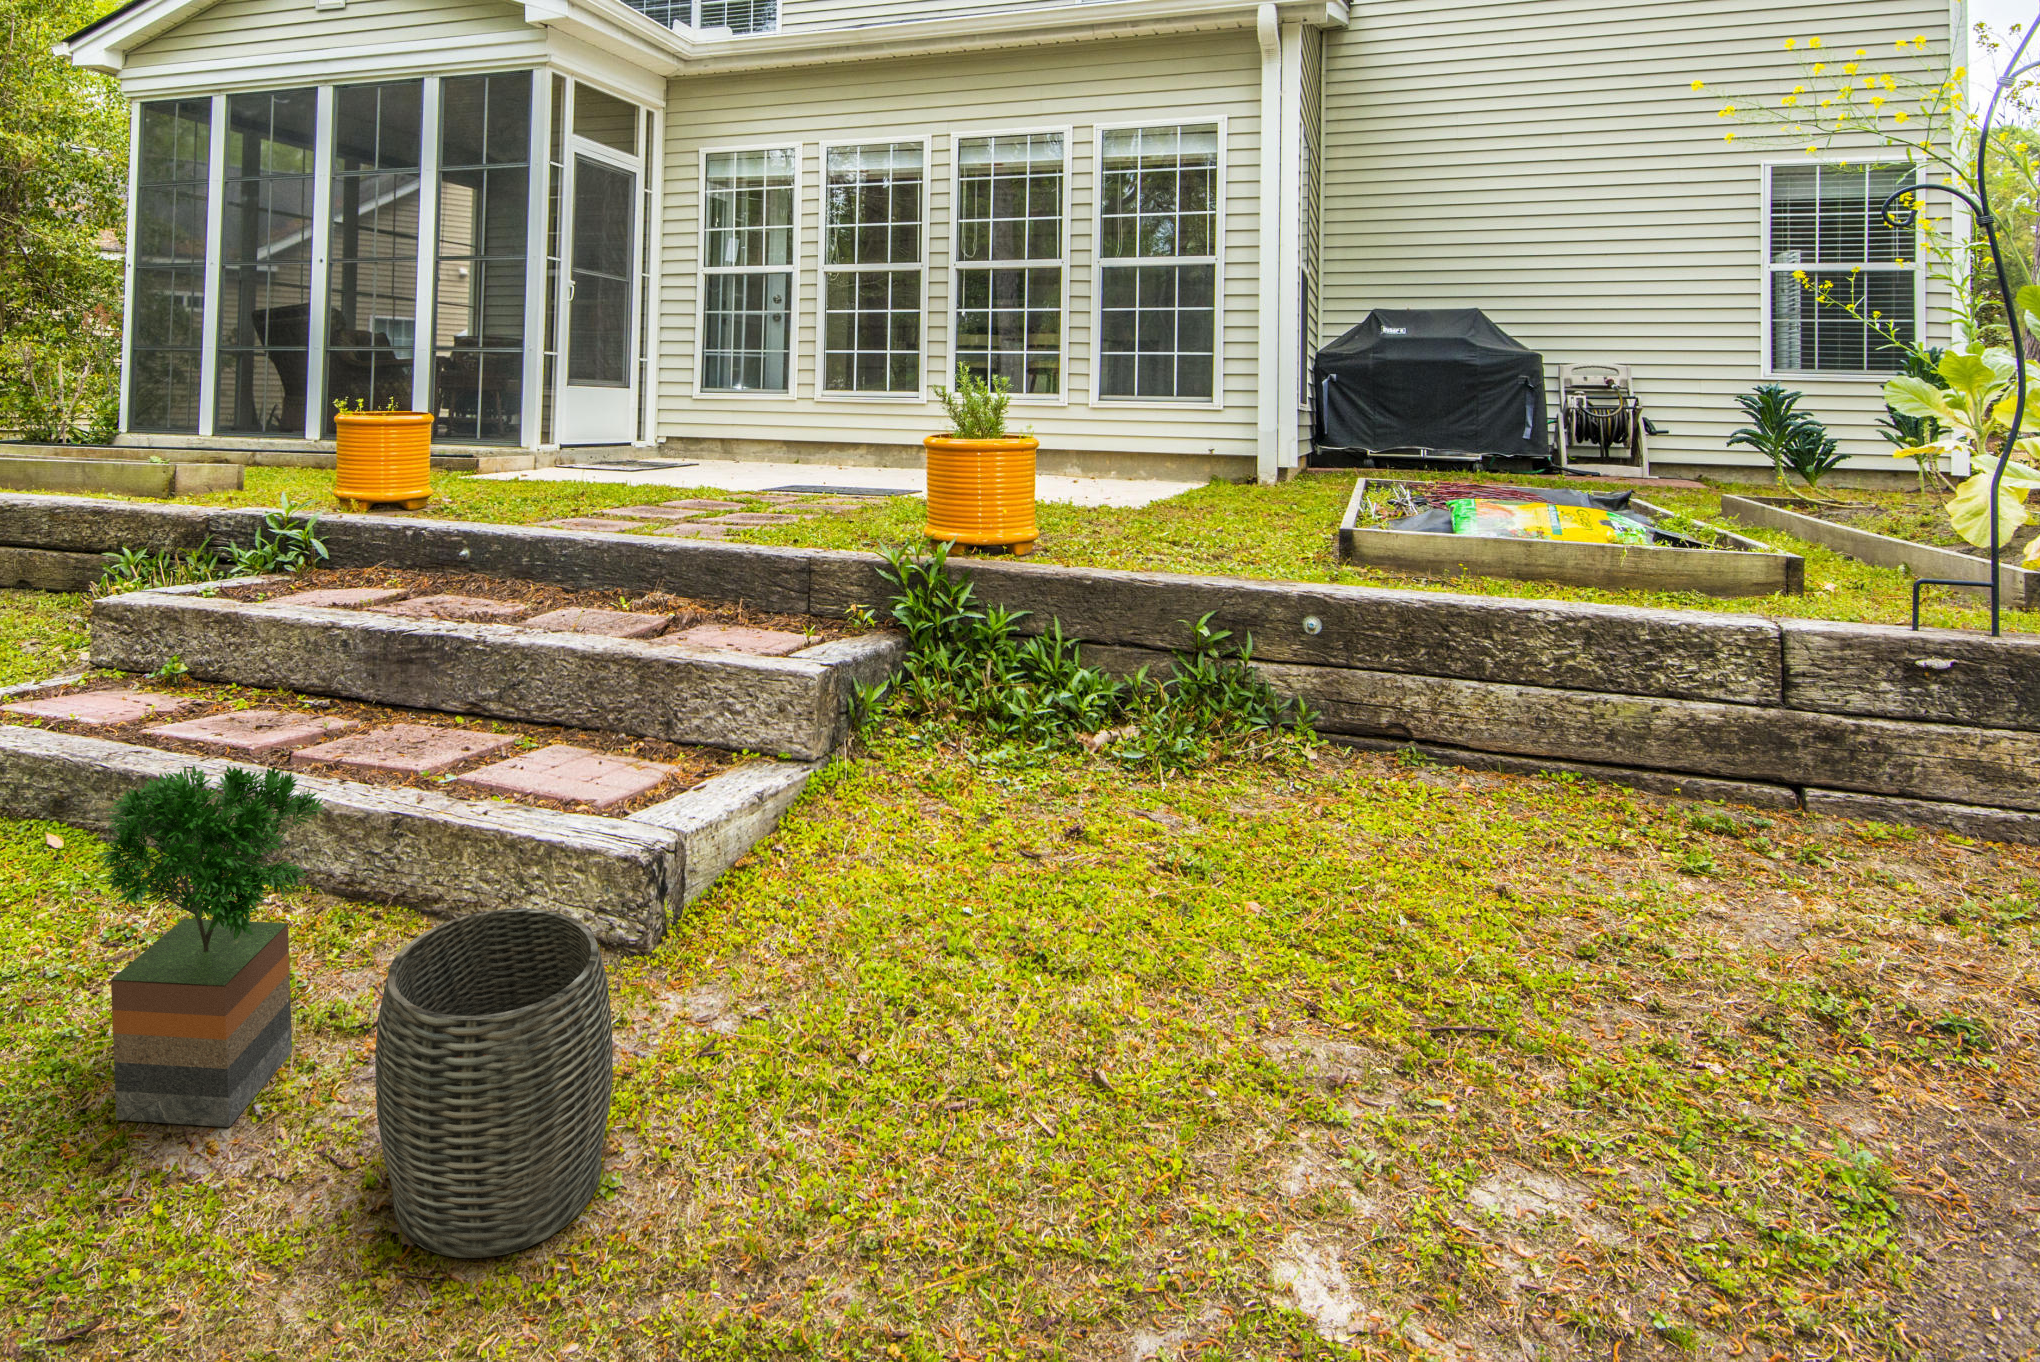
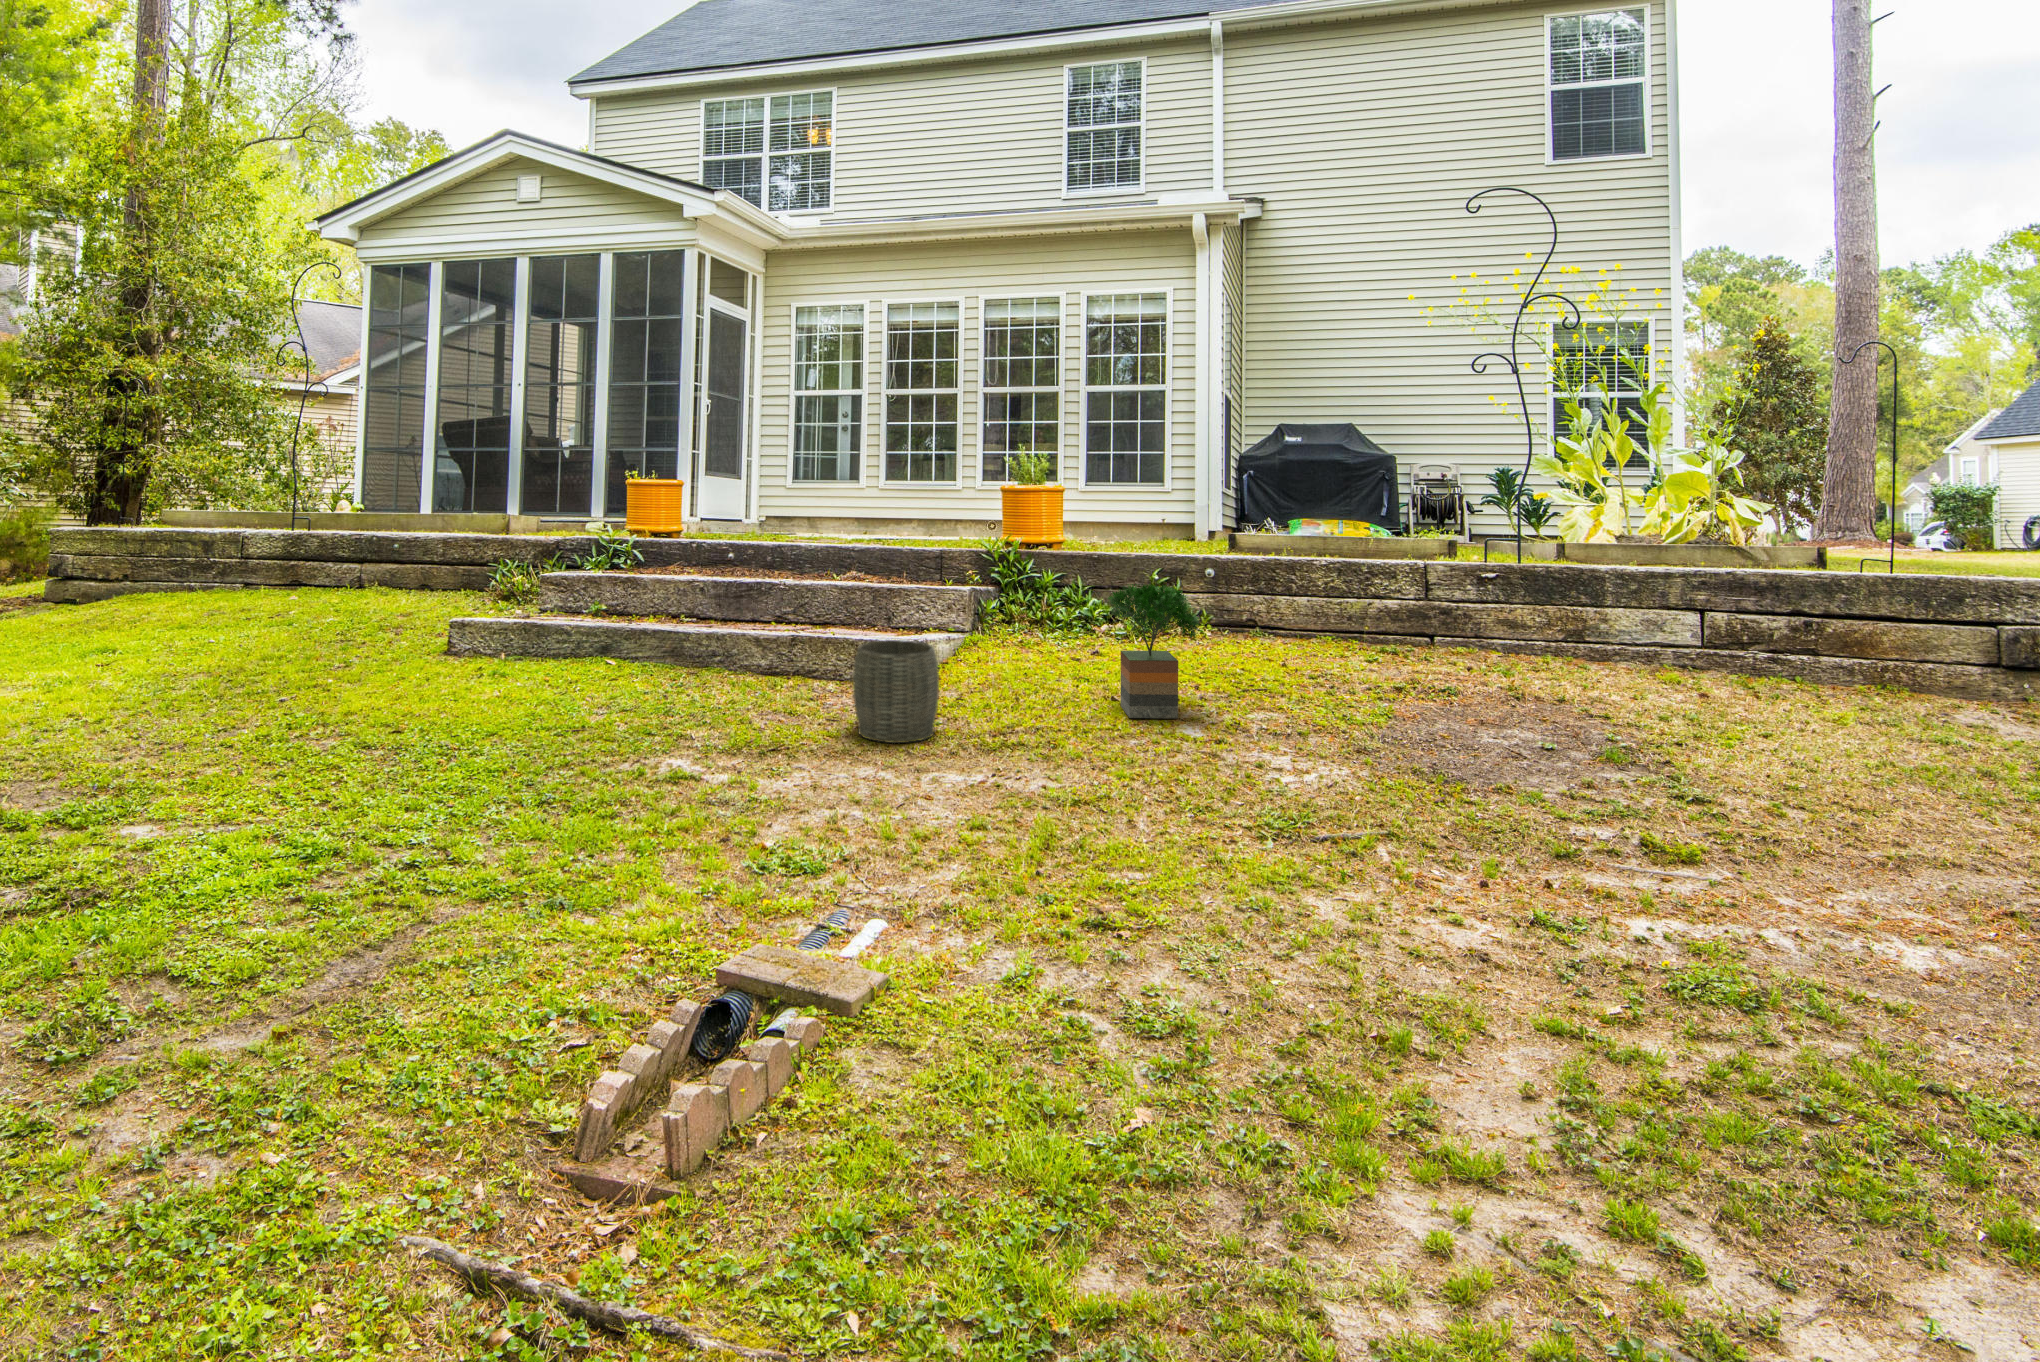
potted tree: present [98,765,325,1127] -> present [1108,584,1199,718]

